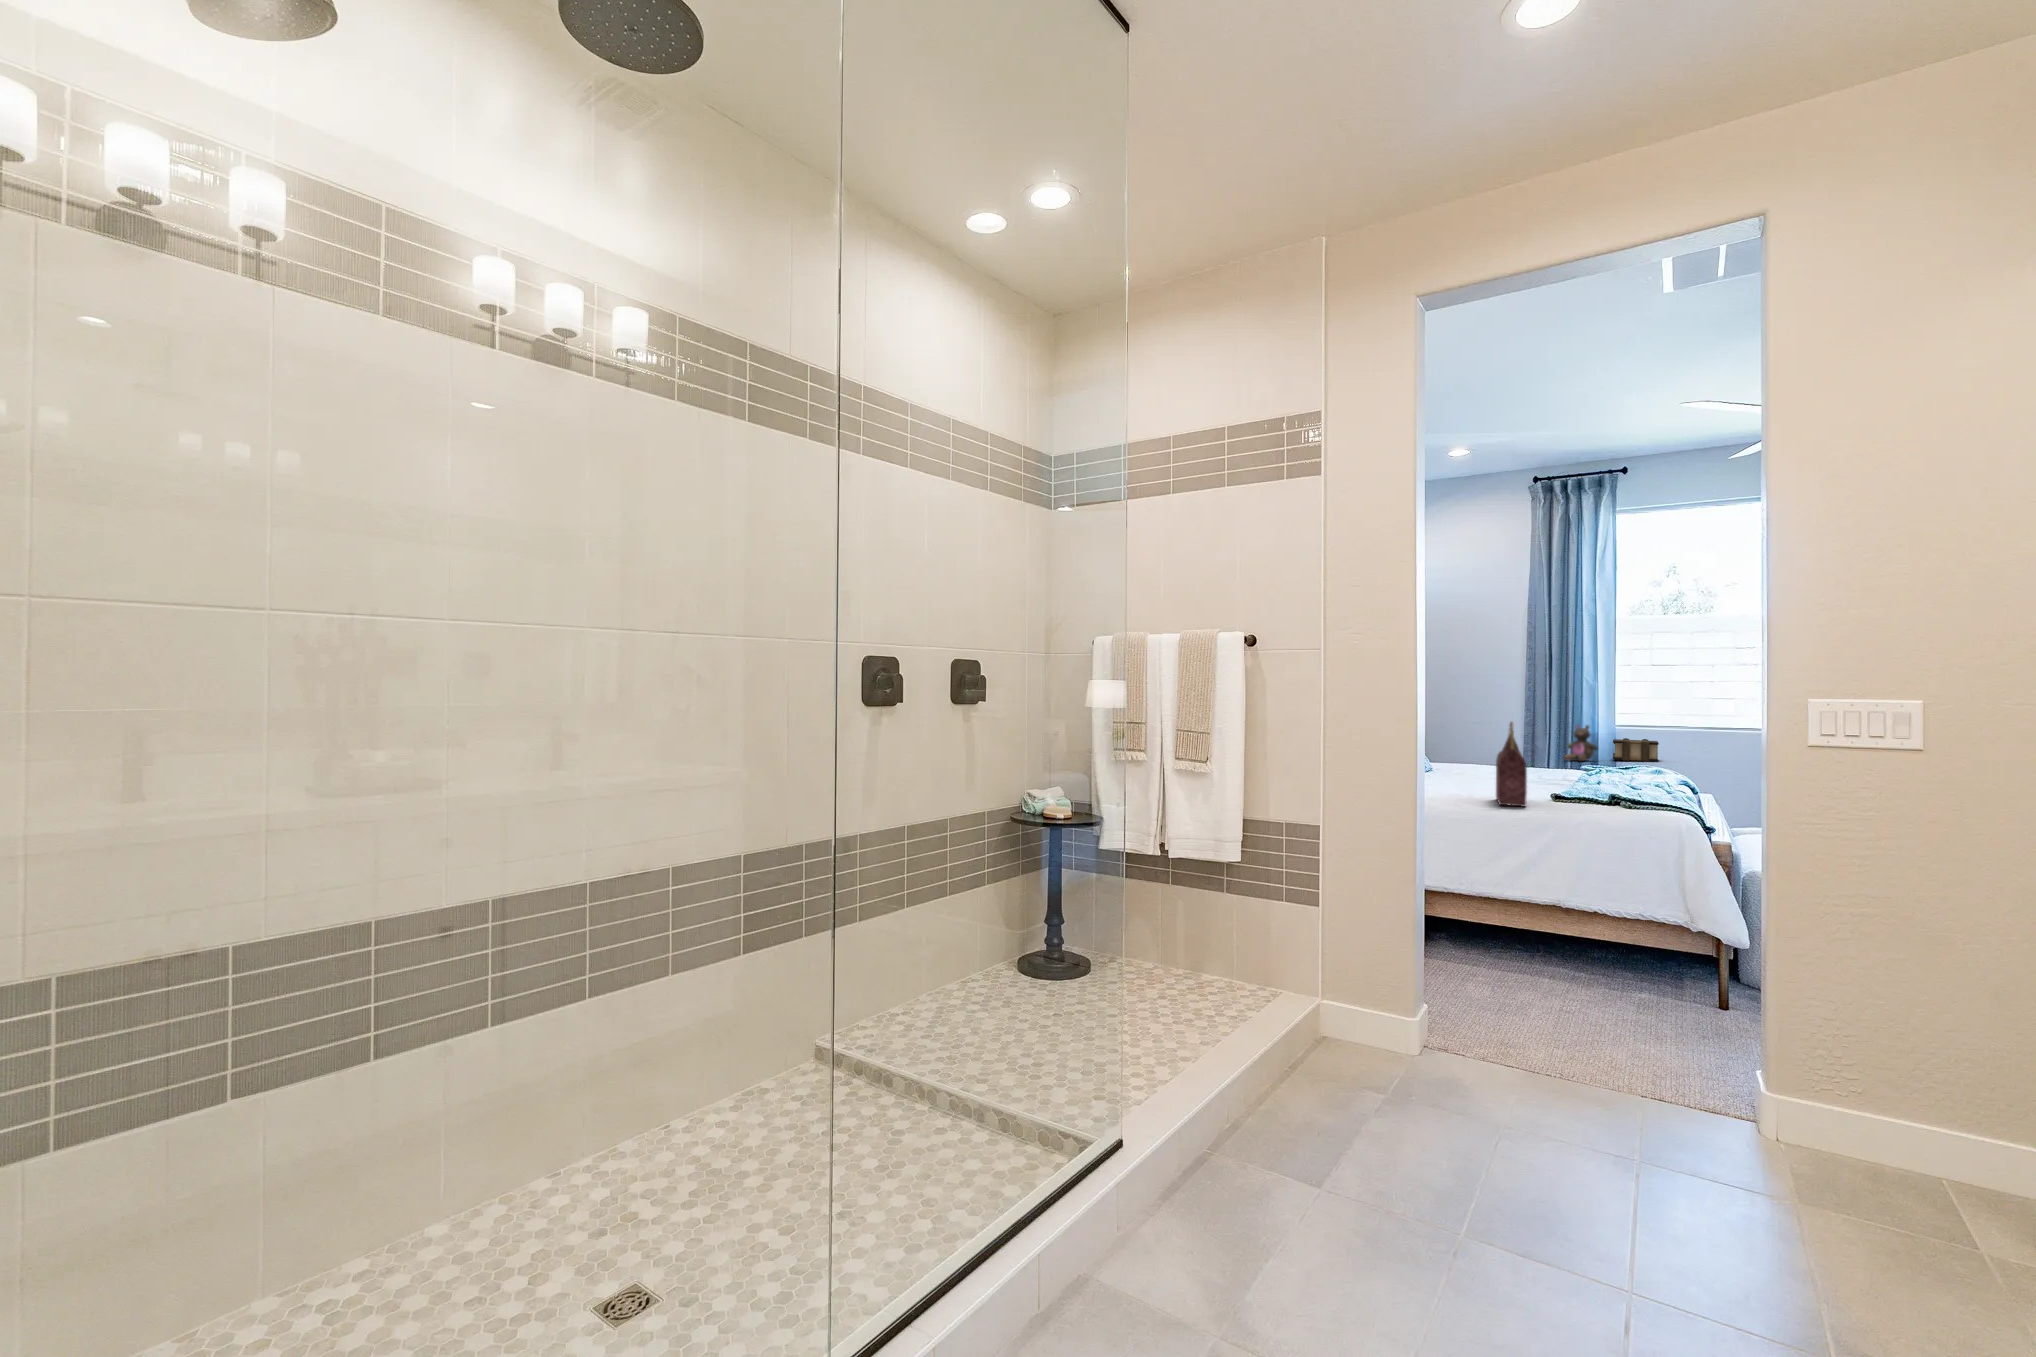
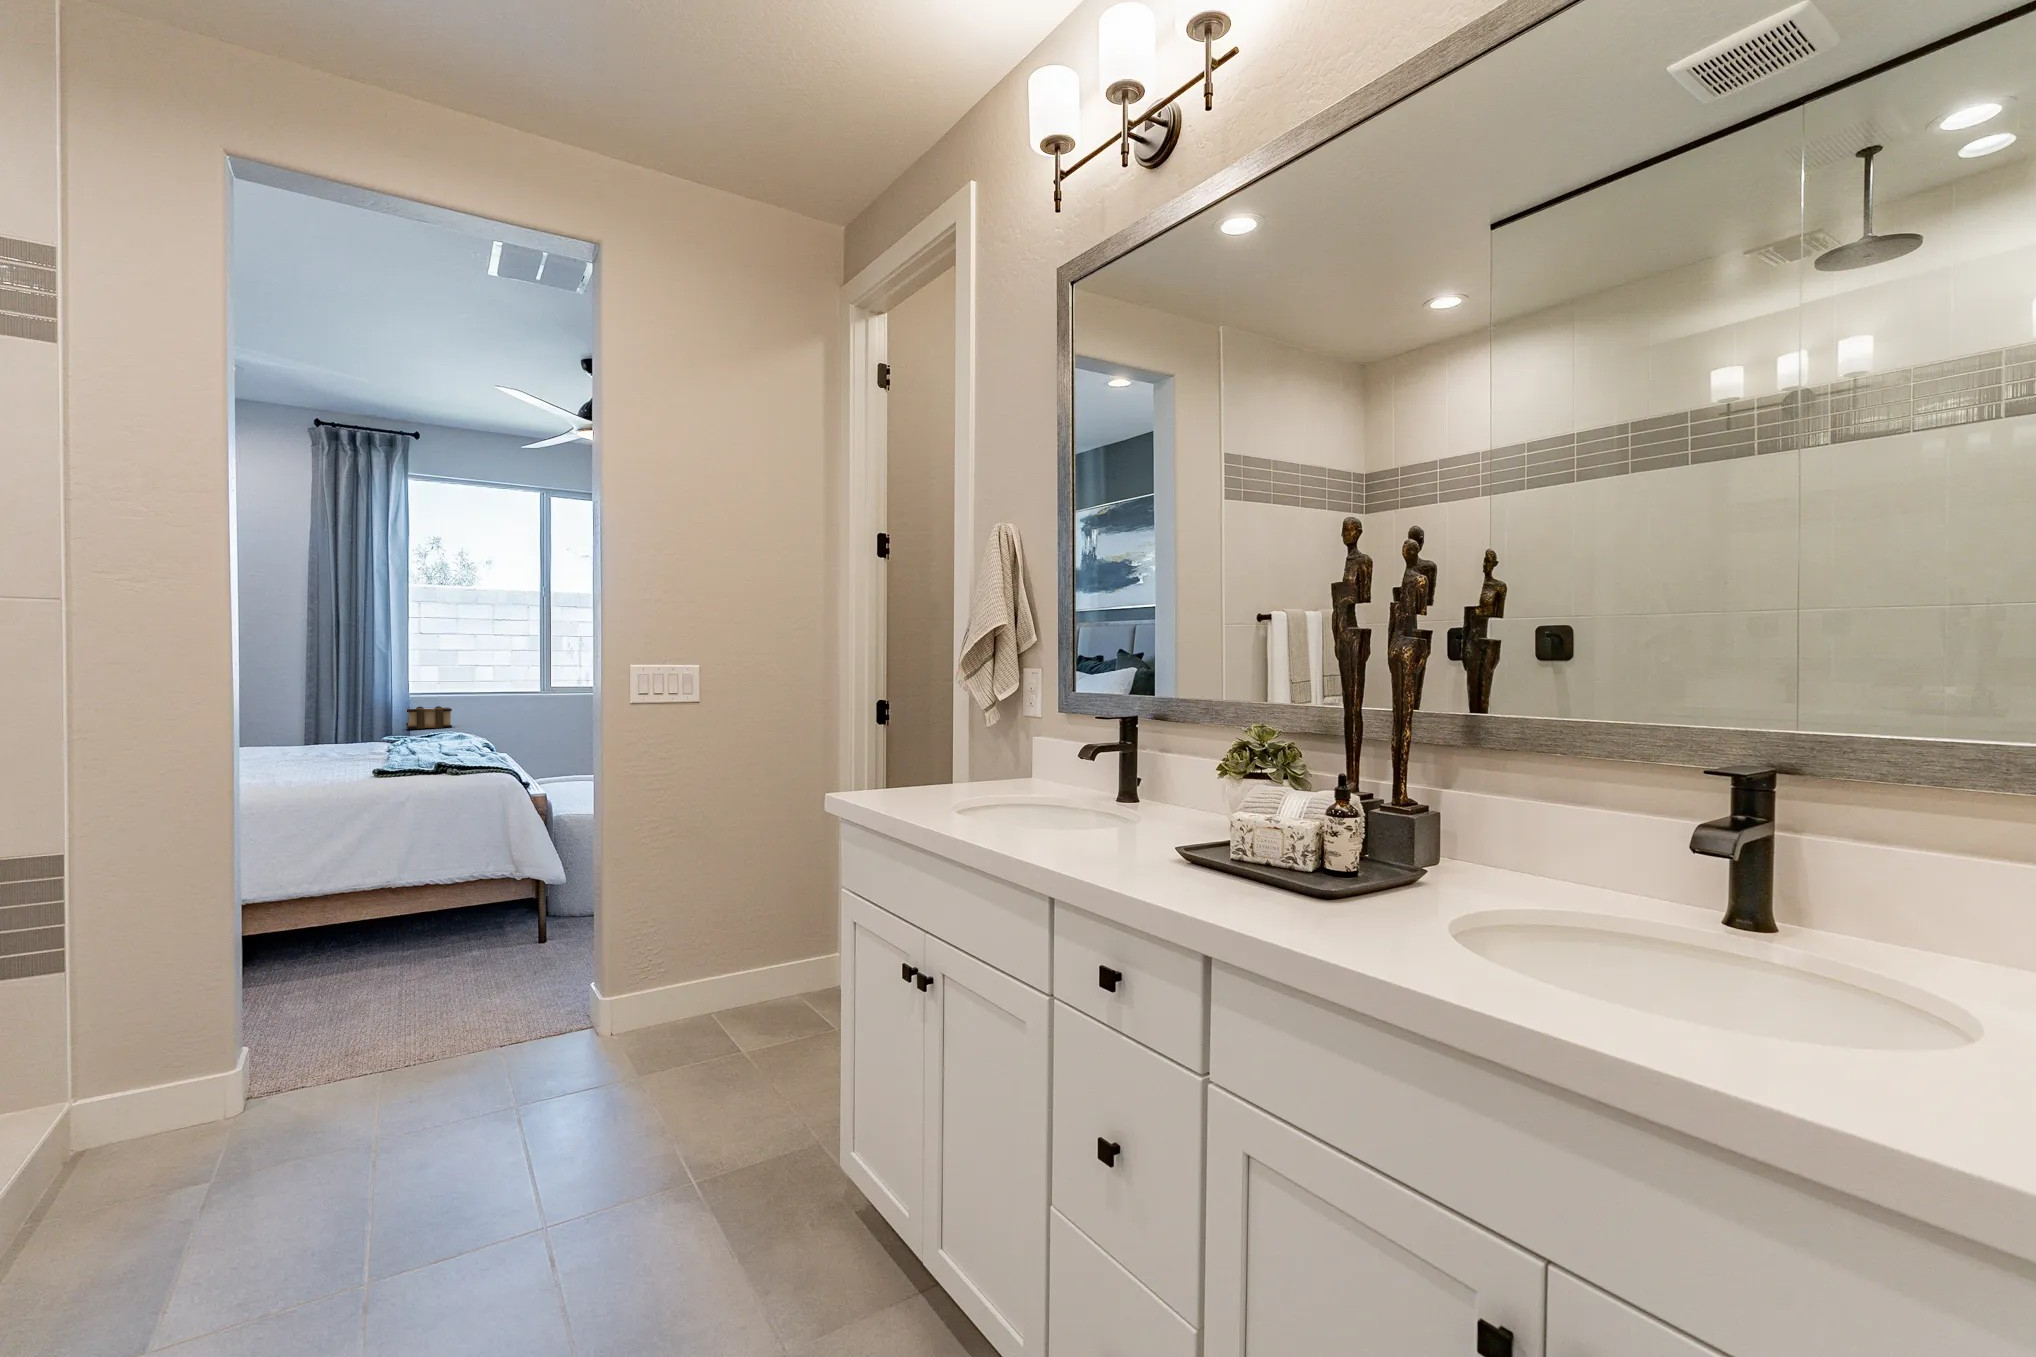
handbag: present [1496,722,1527,806] -> none [305,693,350,789]
stuffed bear: present [1563,725,1598,762] -> none [354,695,392,734]

